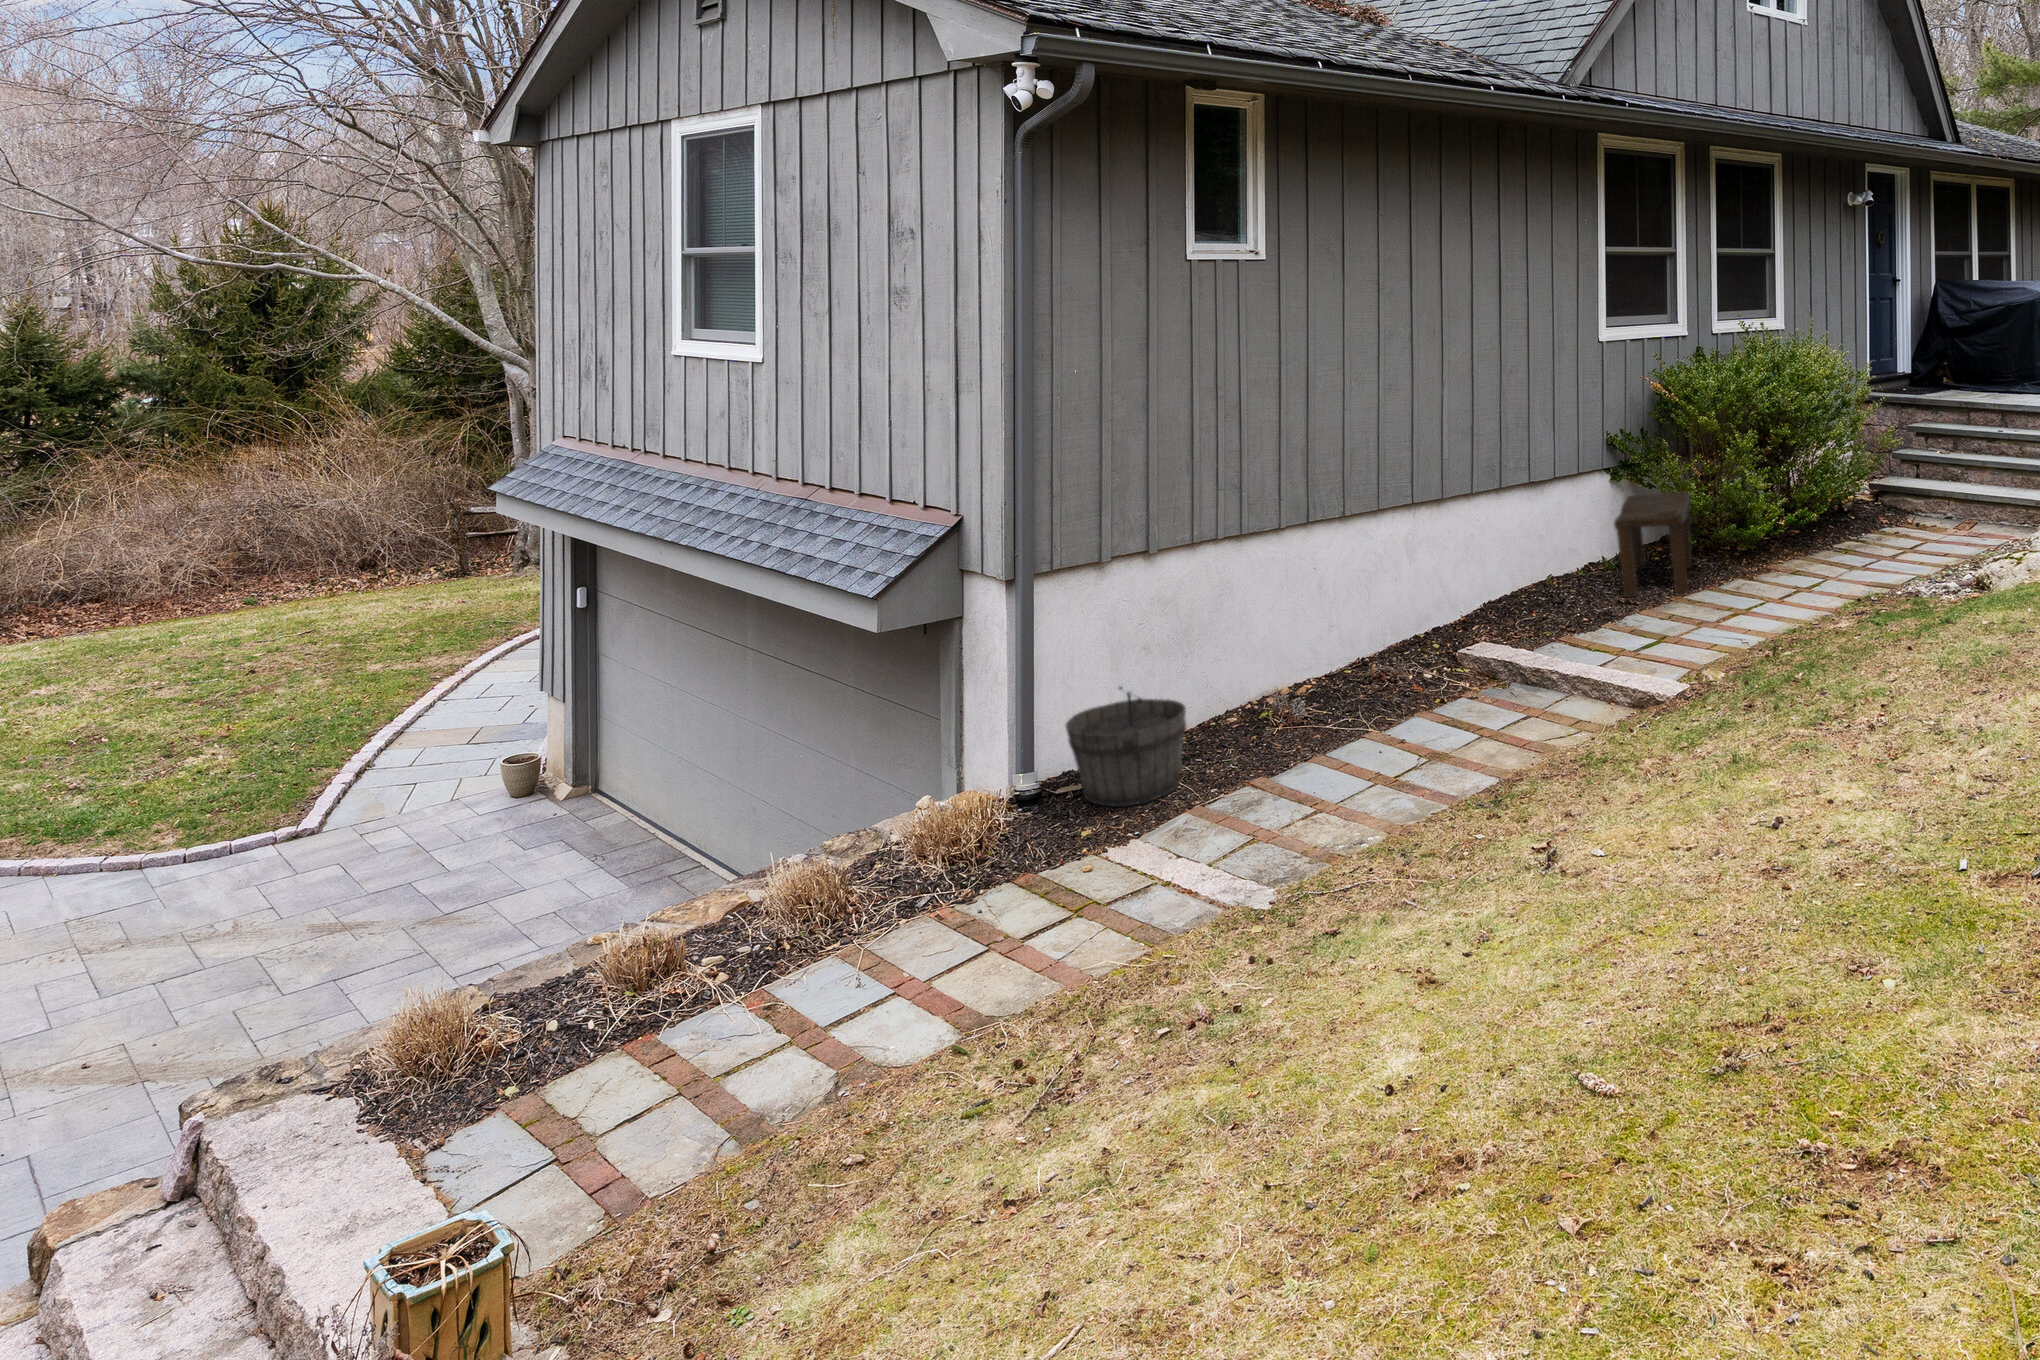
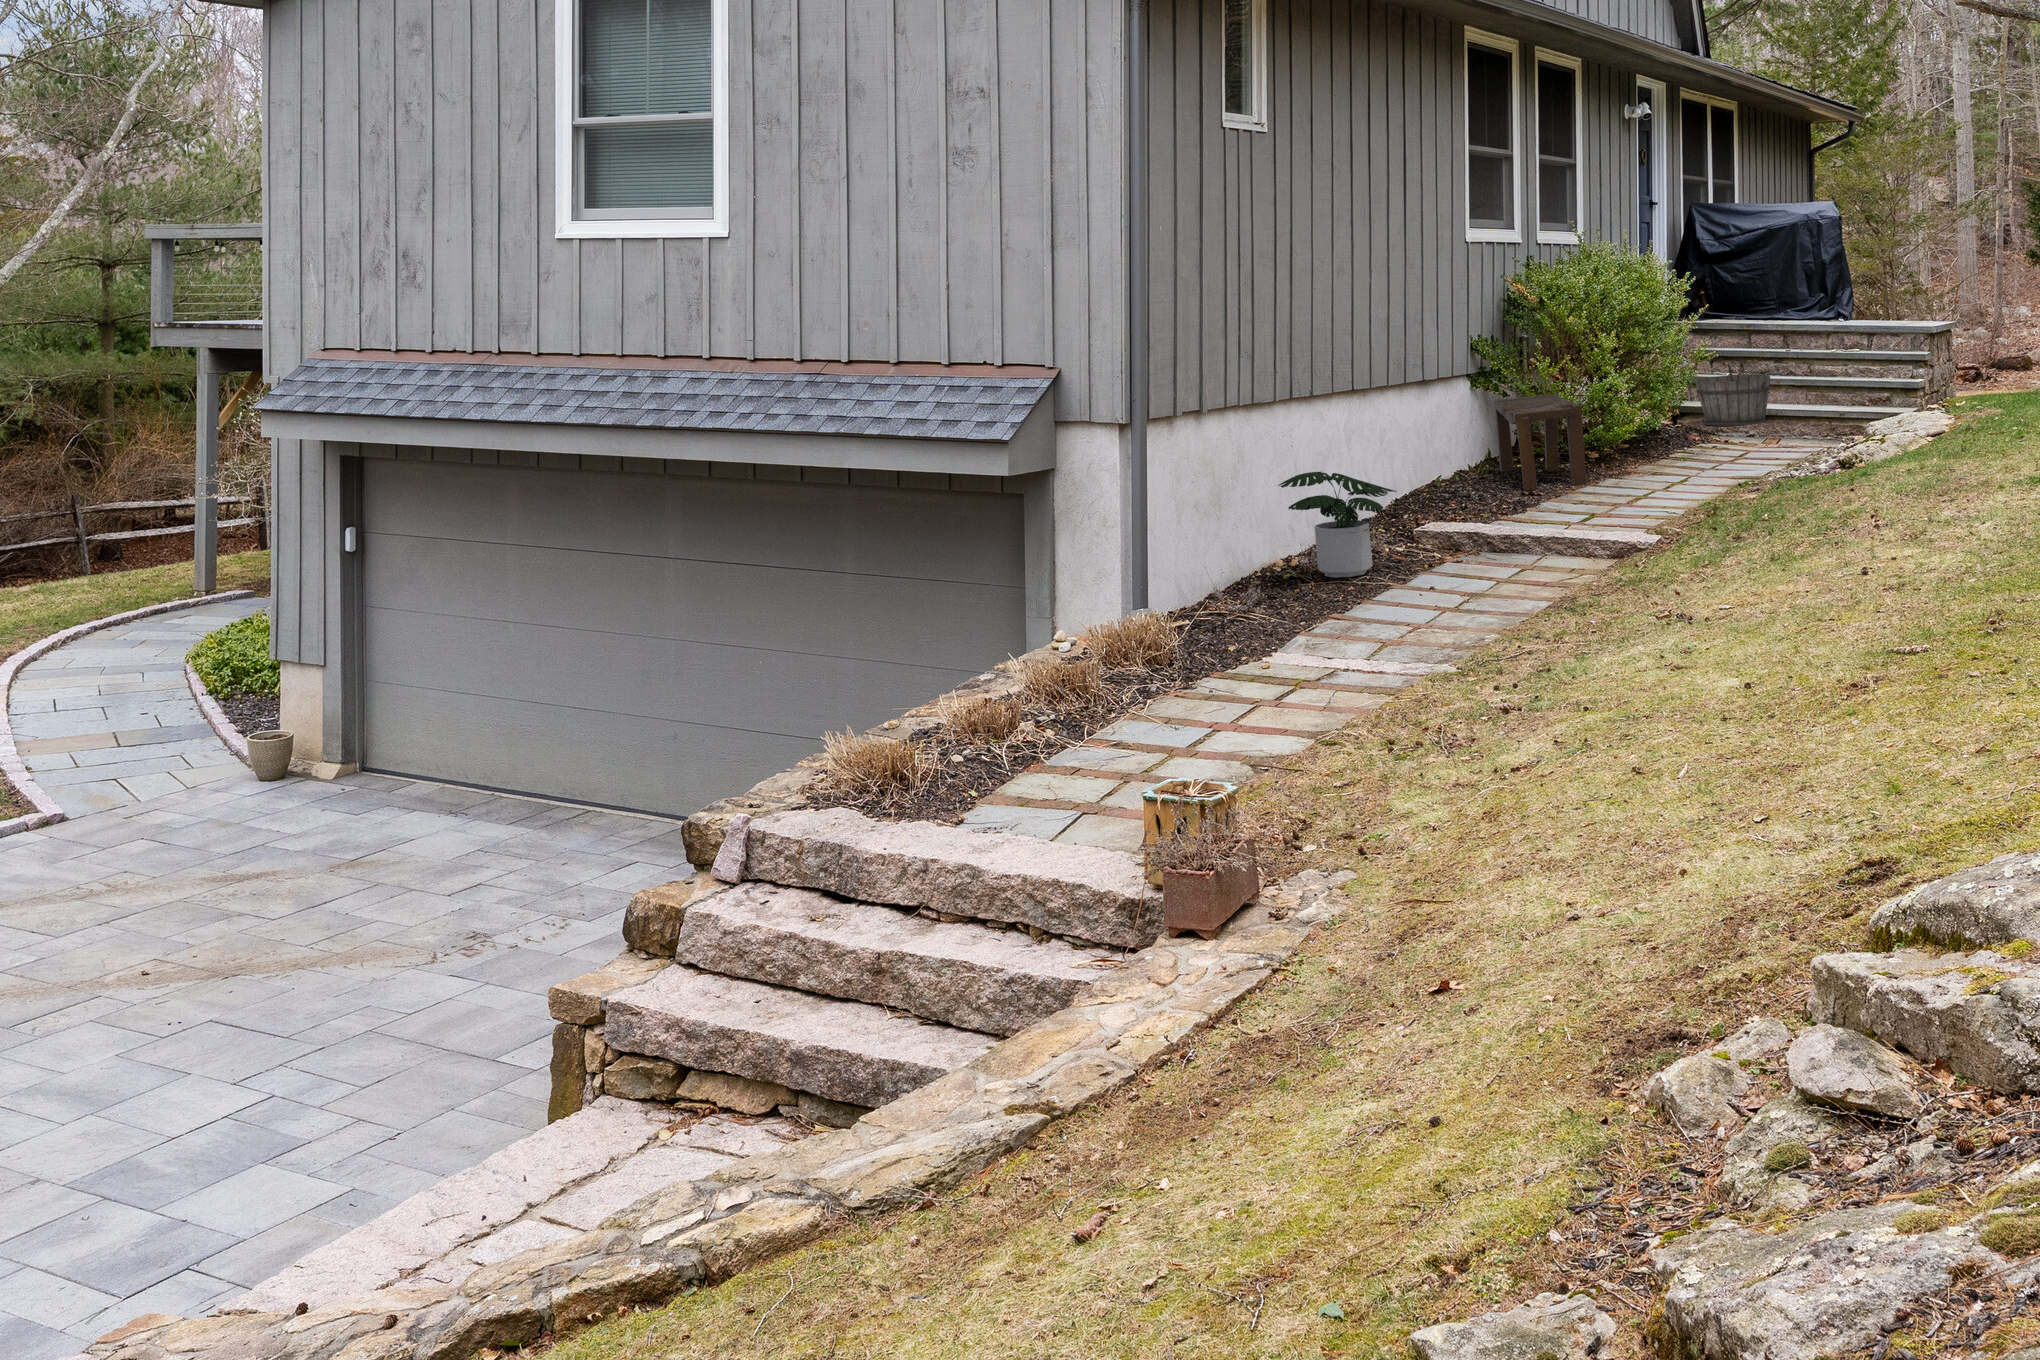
potted plant: none [1273,600,1401,713] -> present [1278,472,1397,577]
wooden bucket: present [1066,687,1186,807] -> present [1695,362,1770,426]

